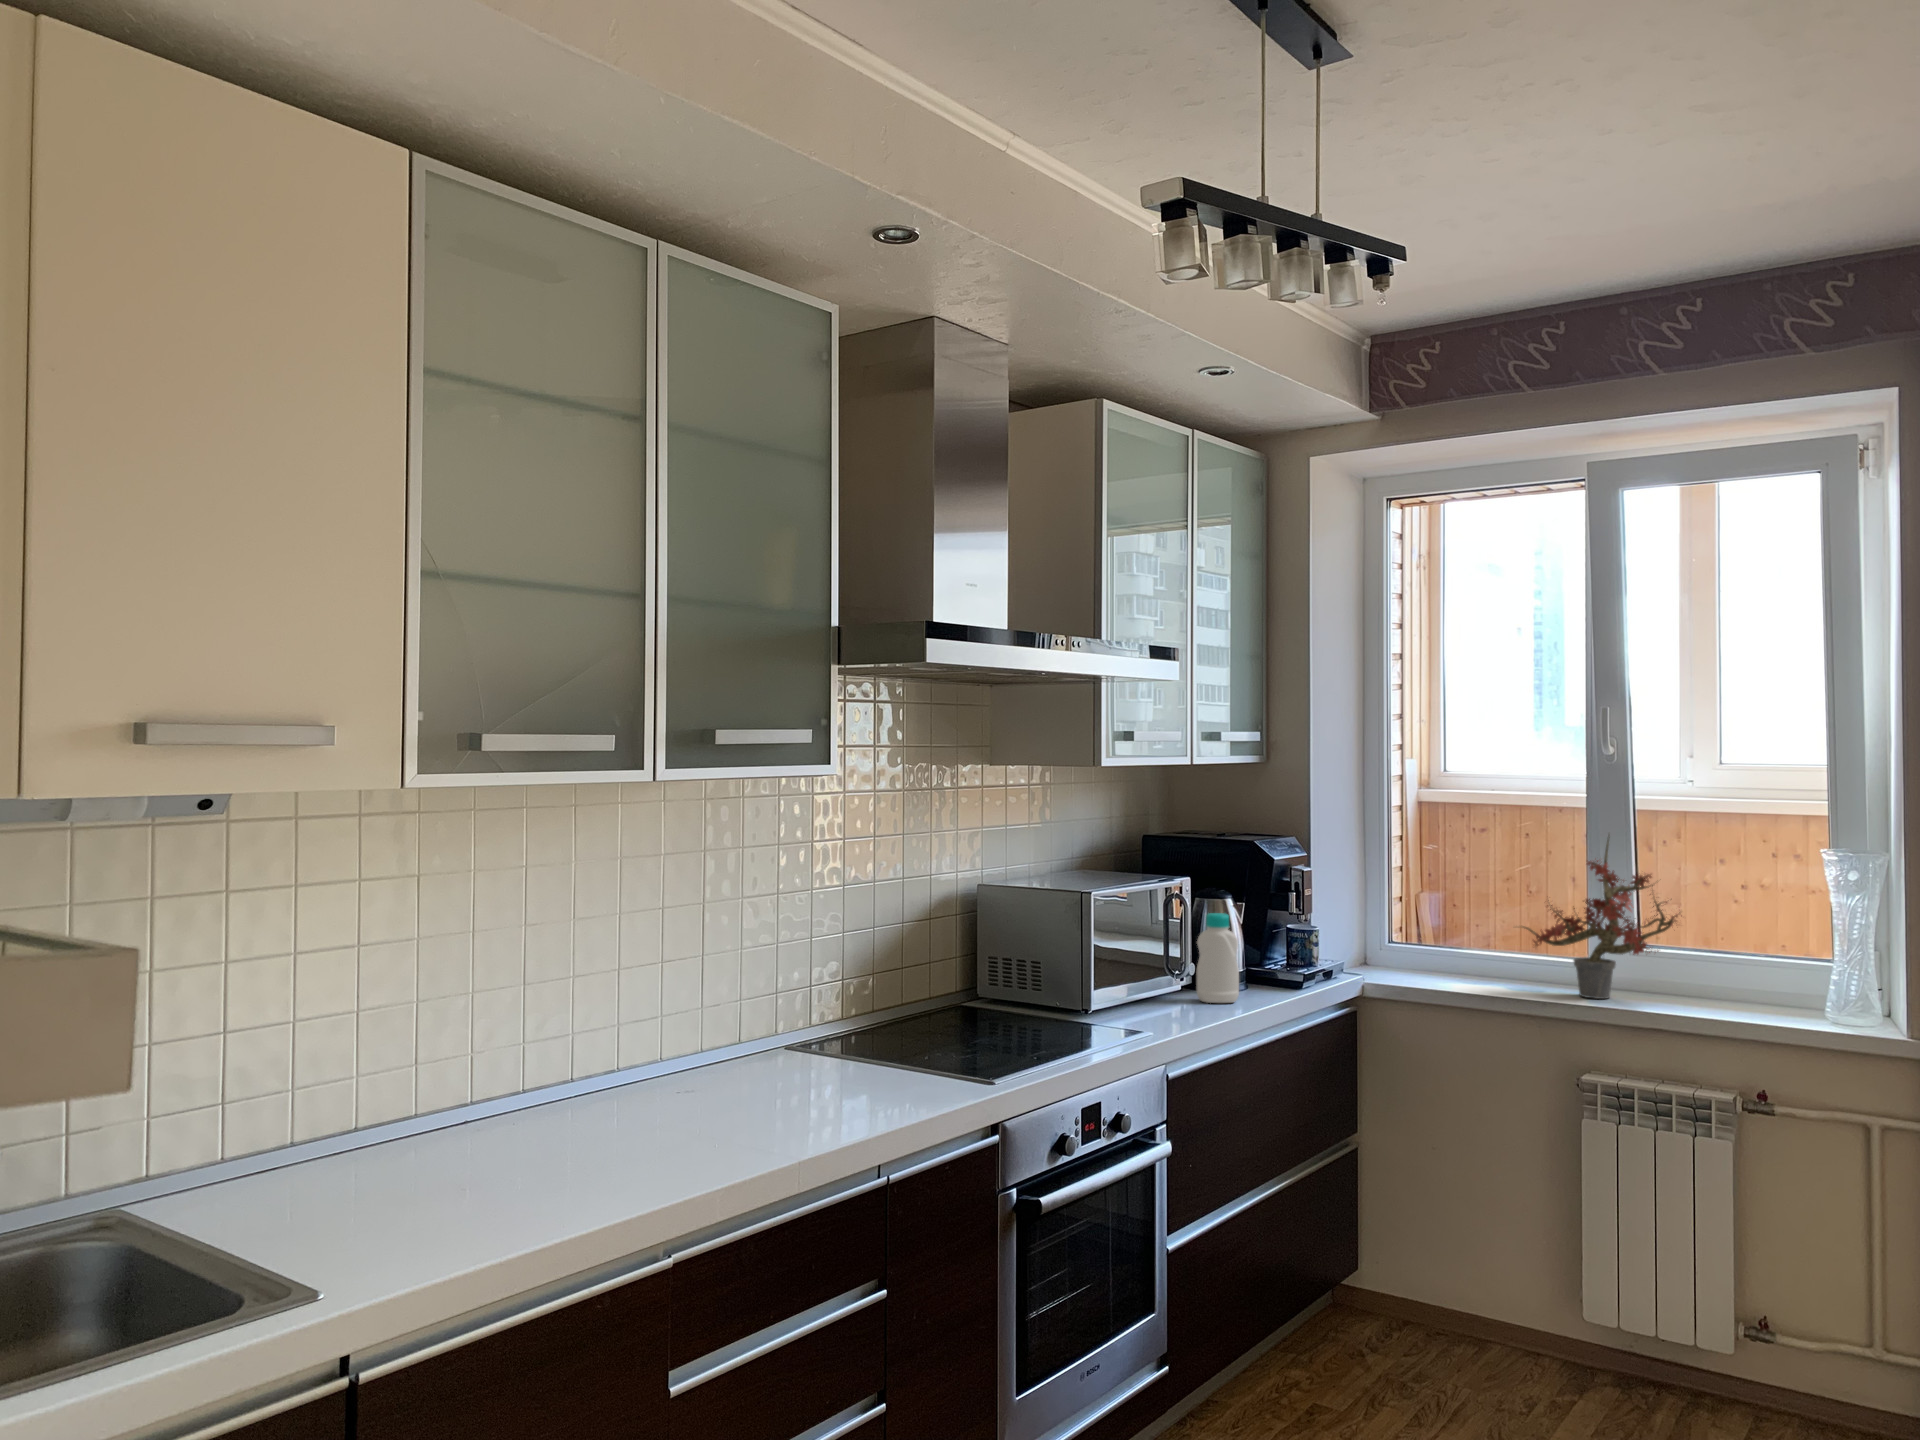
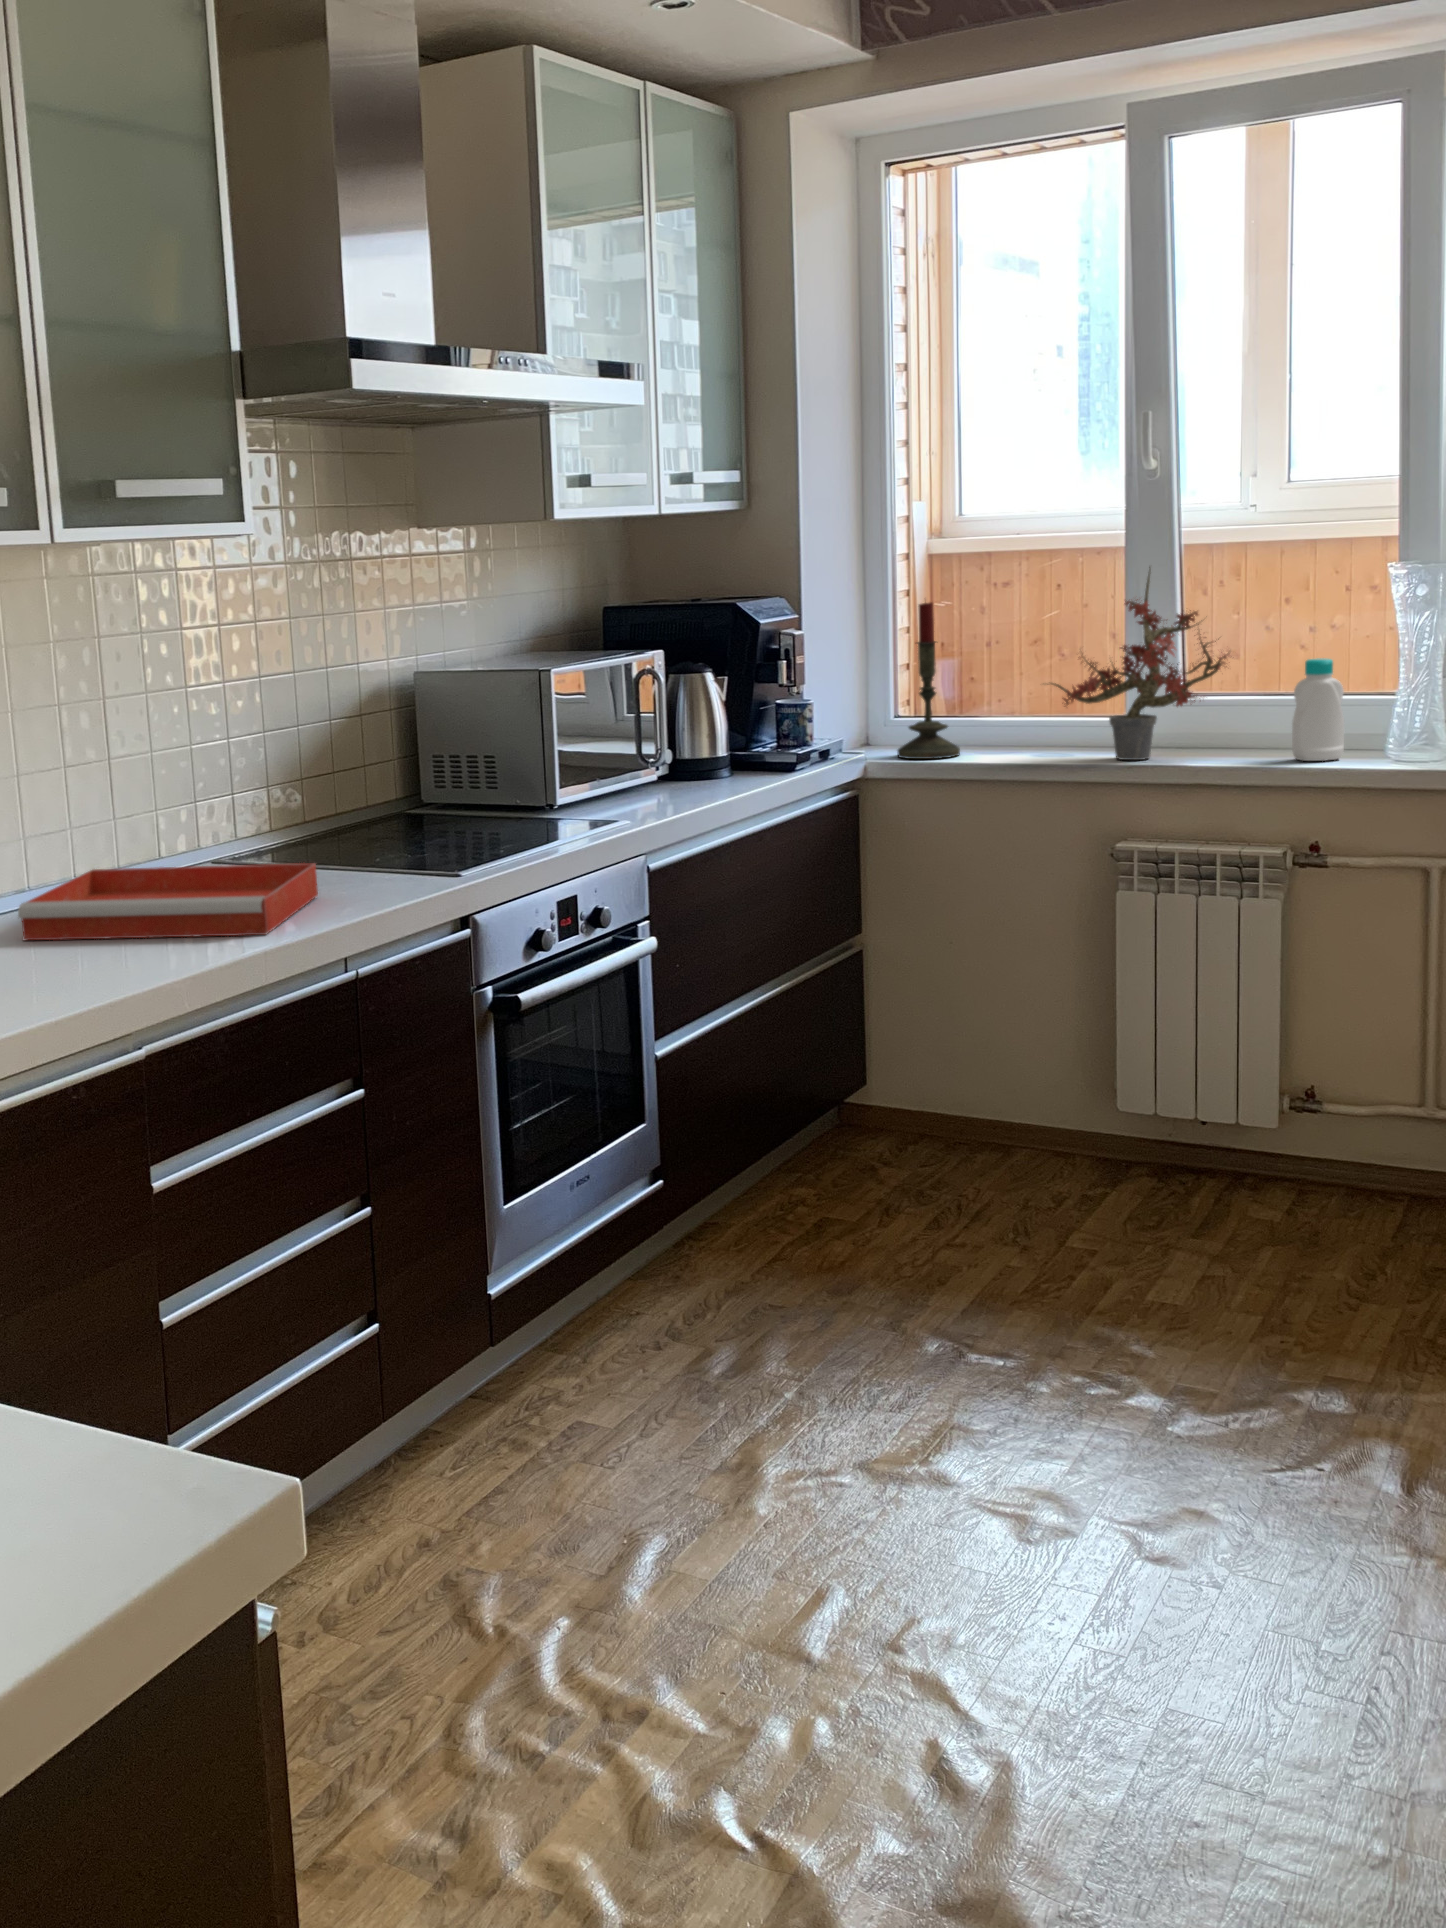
candle: none [1388,845,1442,981] -> present [898,602,960,759]
bottle: present [1197,913,1239,1003] -> present [1292,658,1344,761]
tray: none [593,1056,864,1142] -> present [18,863,318,940]

